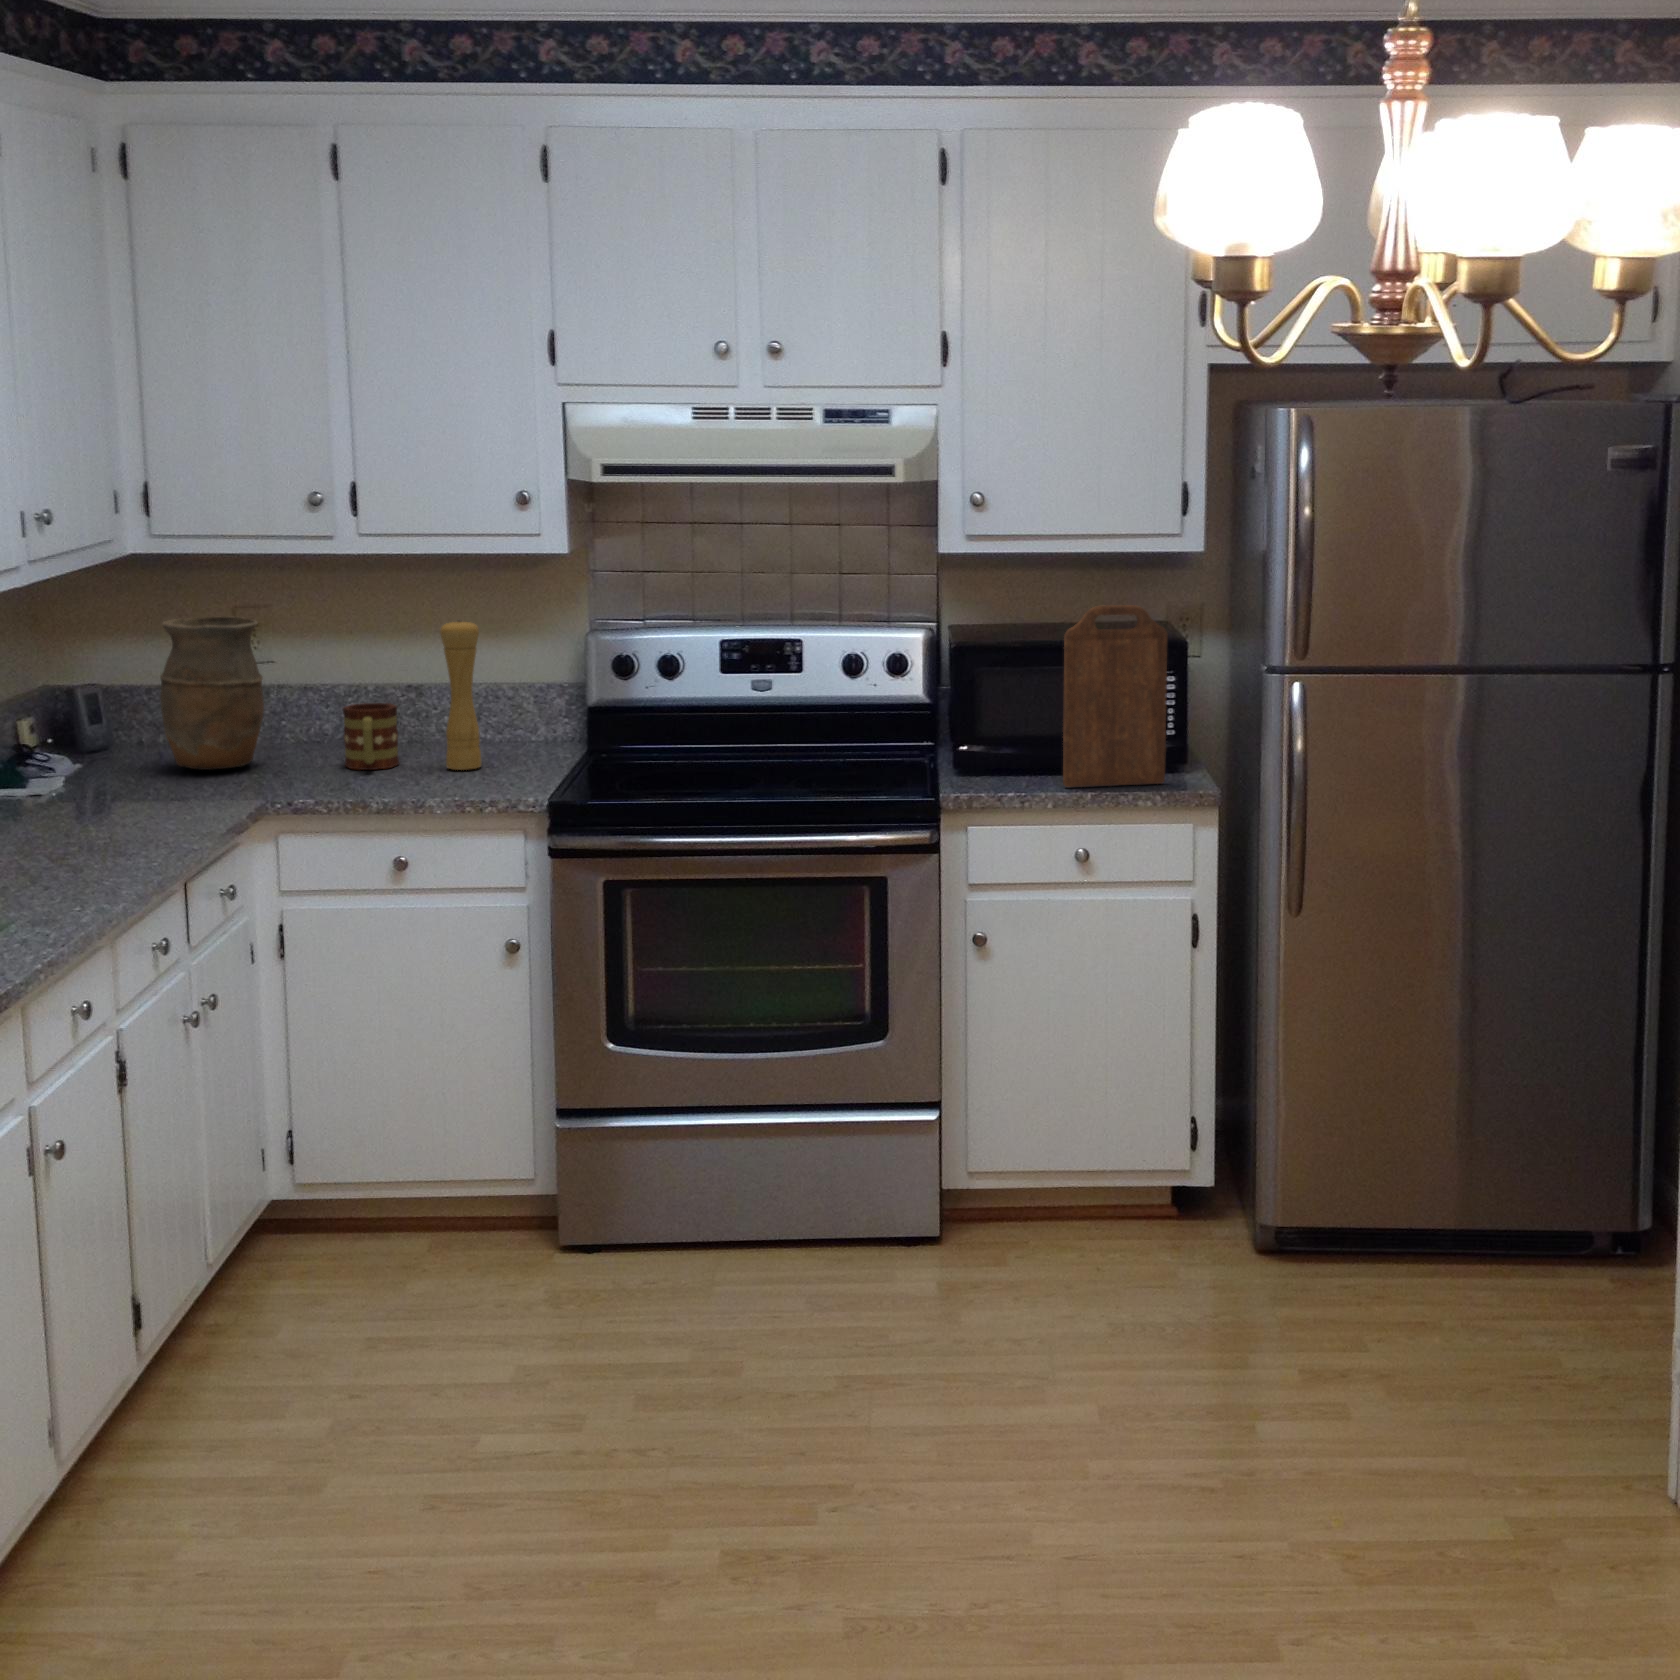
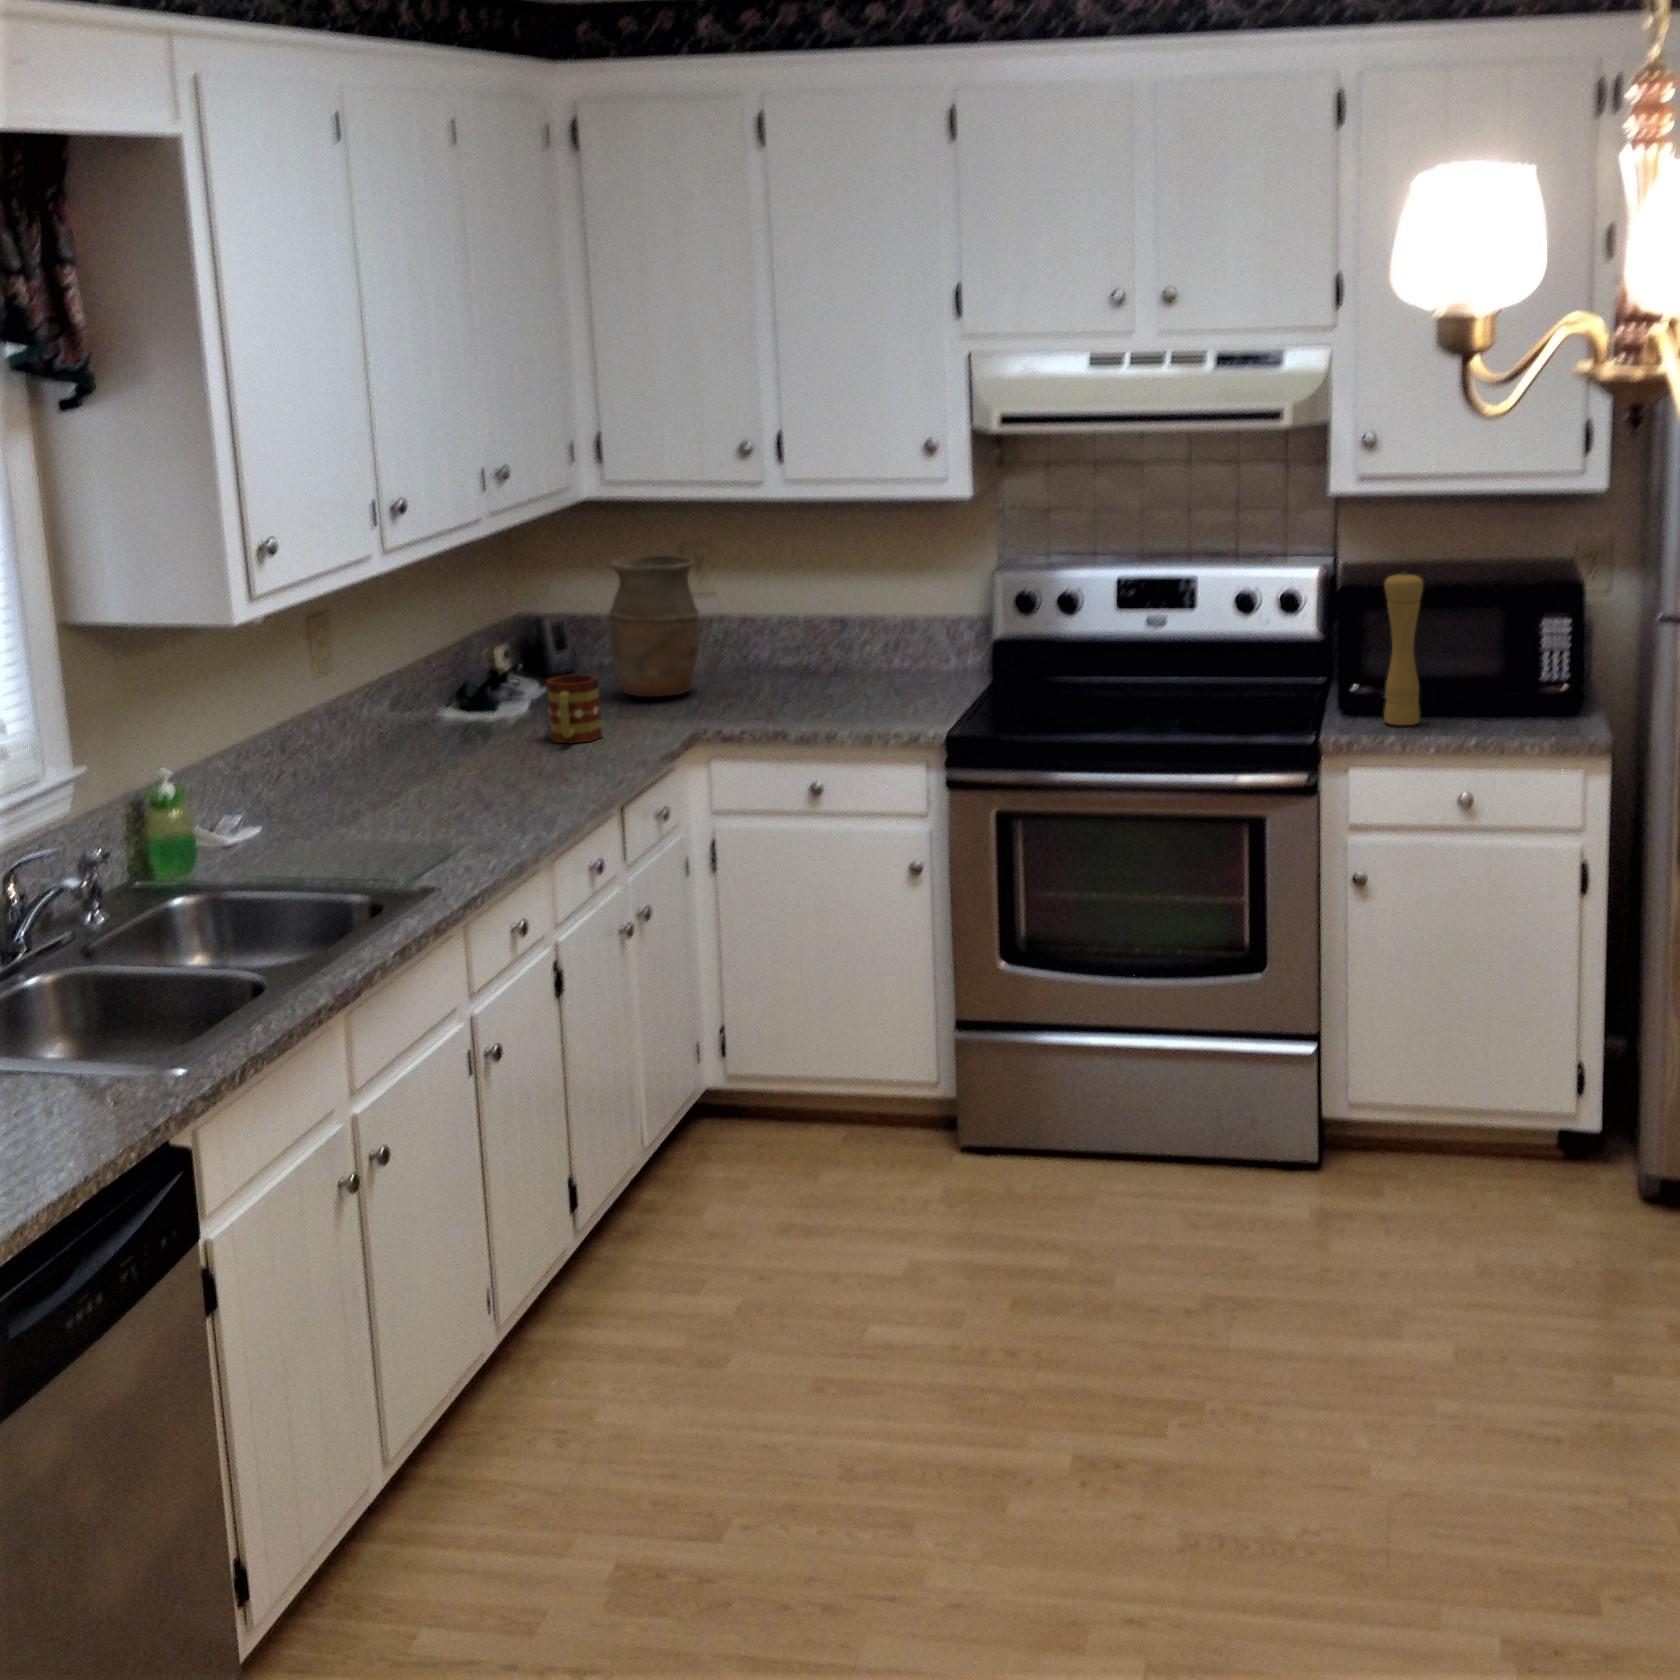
cutting board: present [1063,605,1167,787] -> none [1447,550,1557,731]
pepper mill: present [440,620,481,770] -> present [1384,573,1423,725]
mug: present [343,703,399,770] -> present [546,674,602,743]

